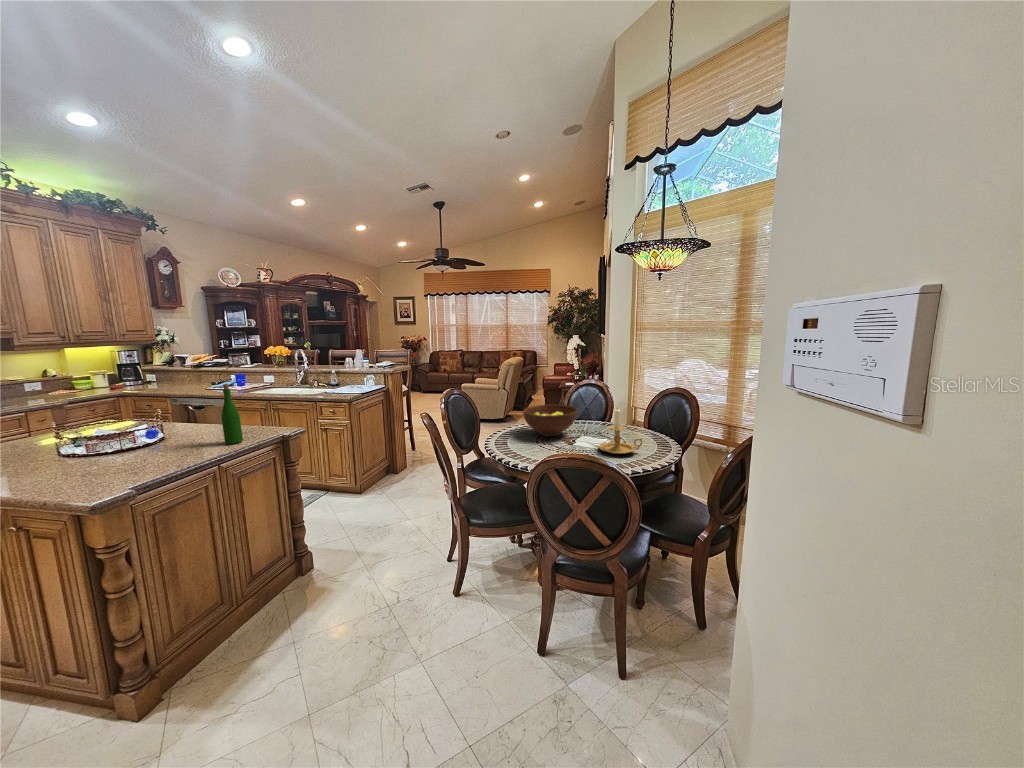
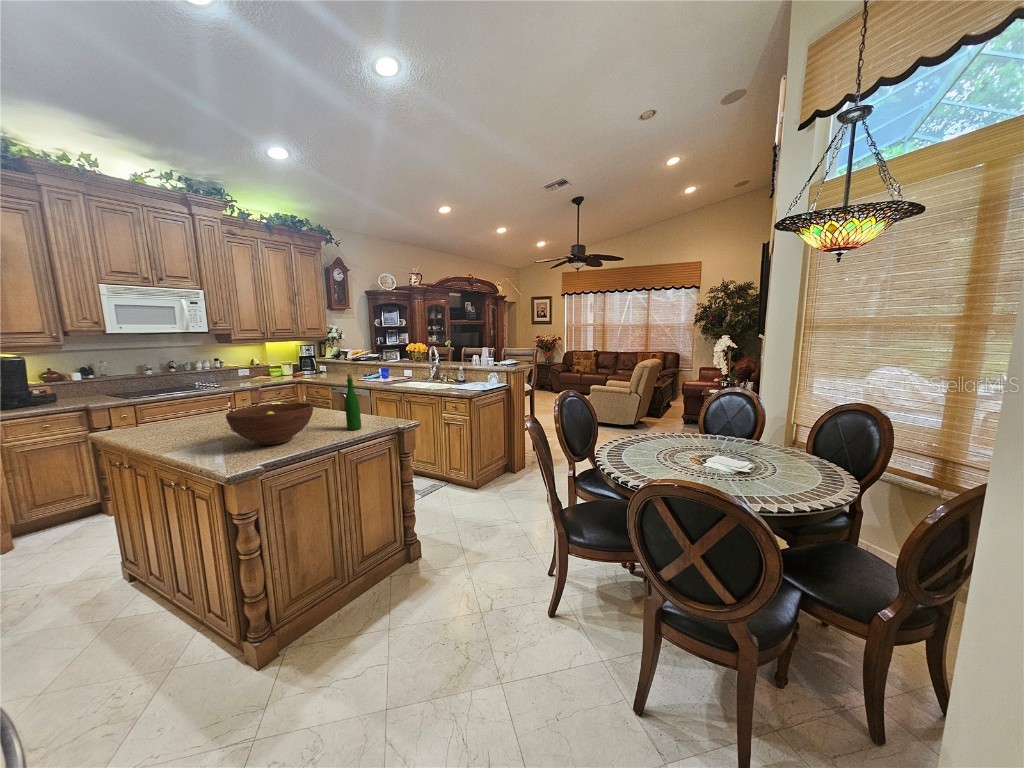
fruit bowl: present [523,405,577,436] -> present [226,403,313,445]
candle holder: present [599,409,643,454] -> none [747,425,820,490]

